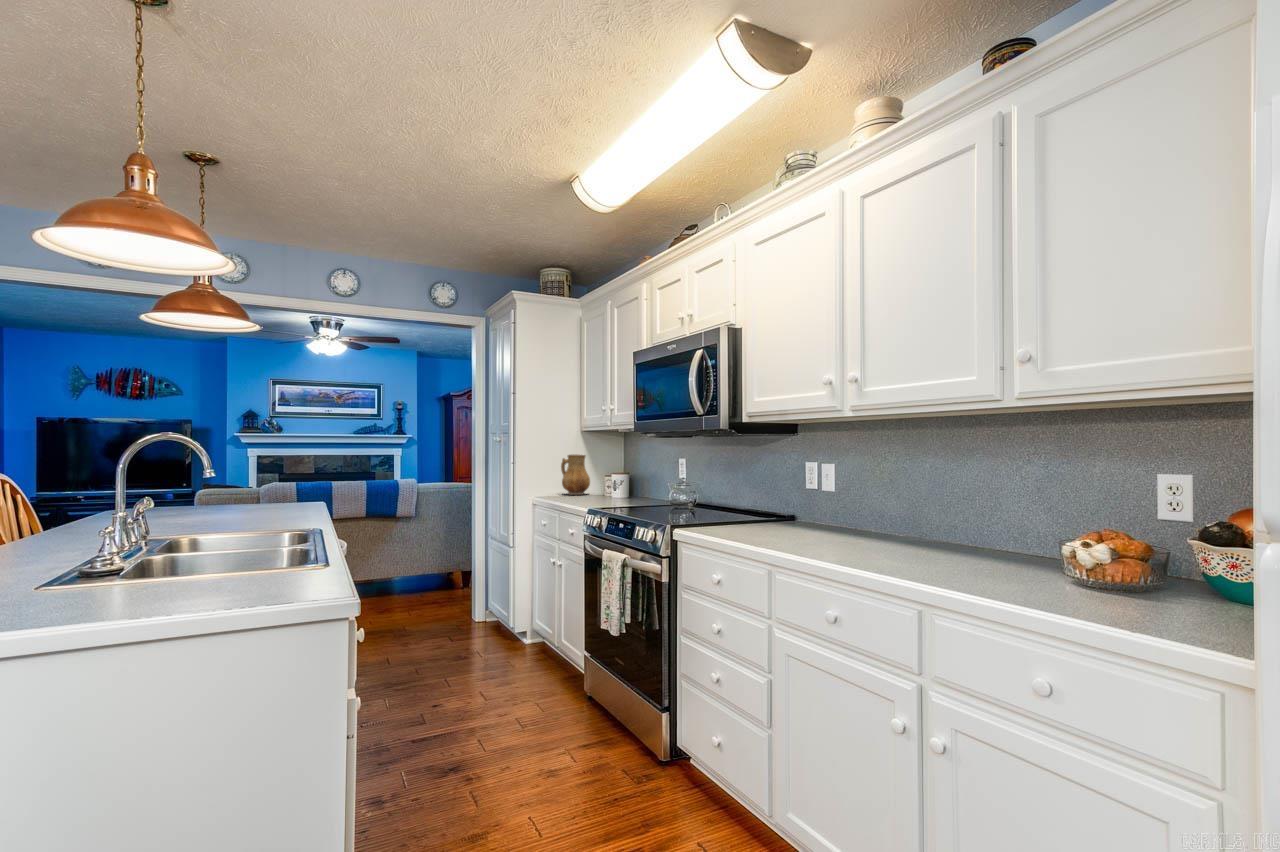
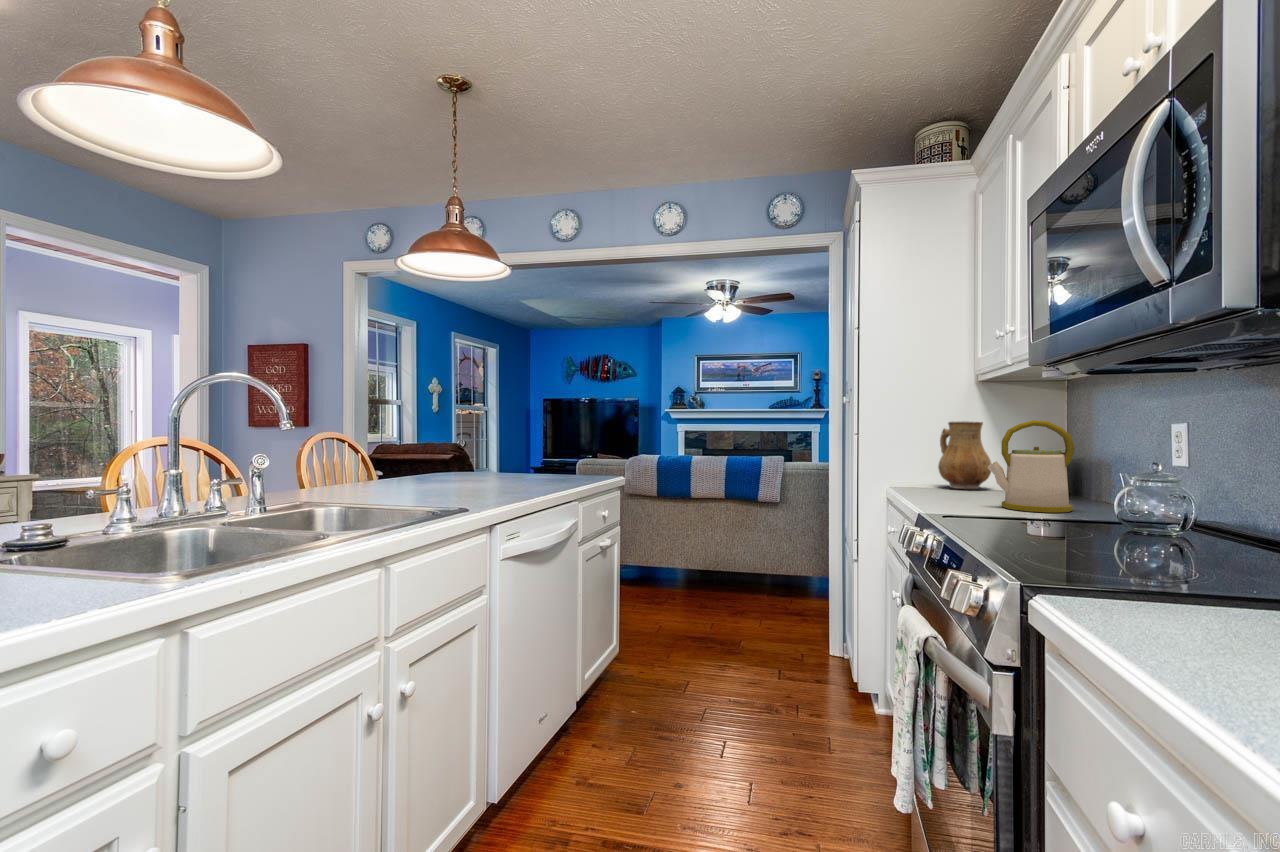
kettle: none [602,456,639,503] -> present [989,420,1074,513]

